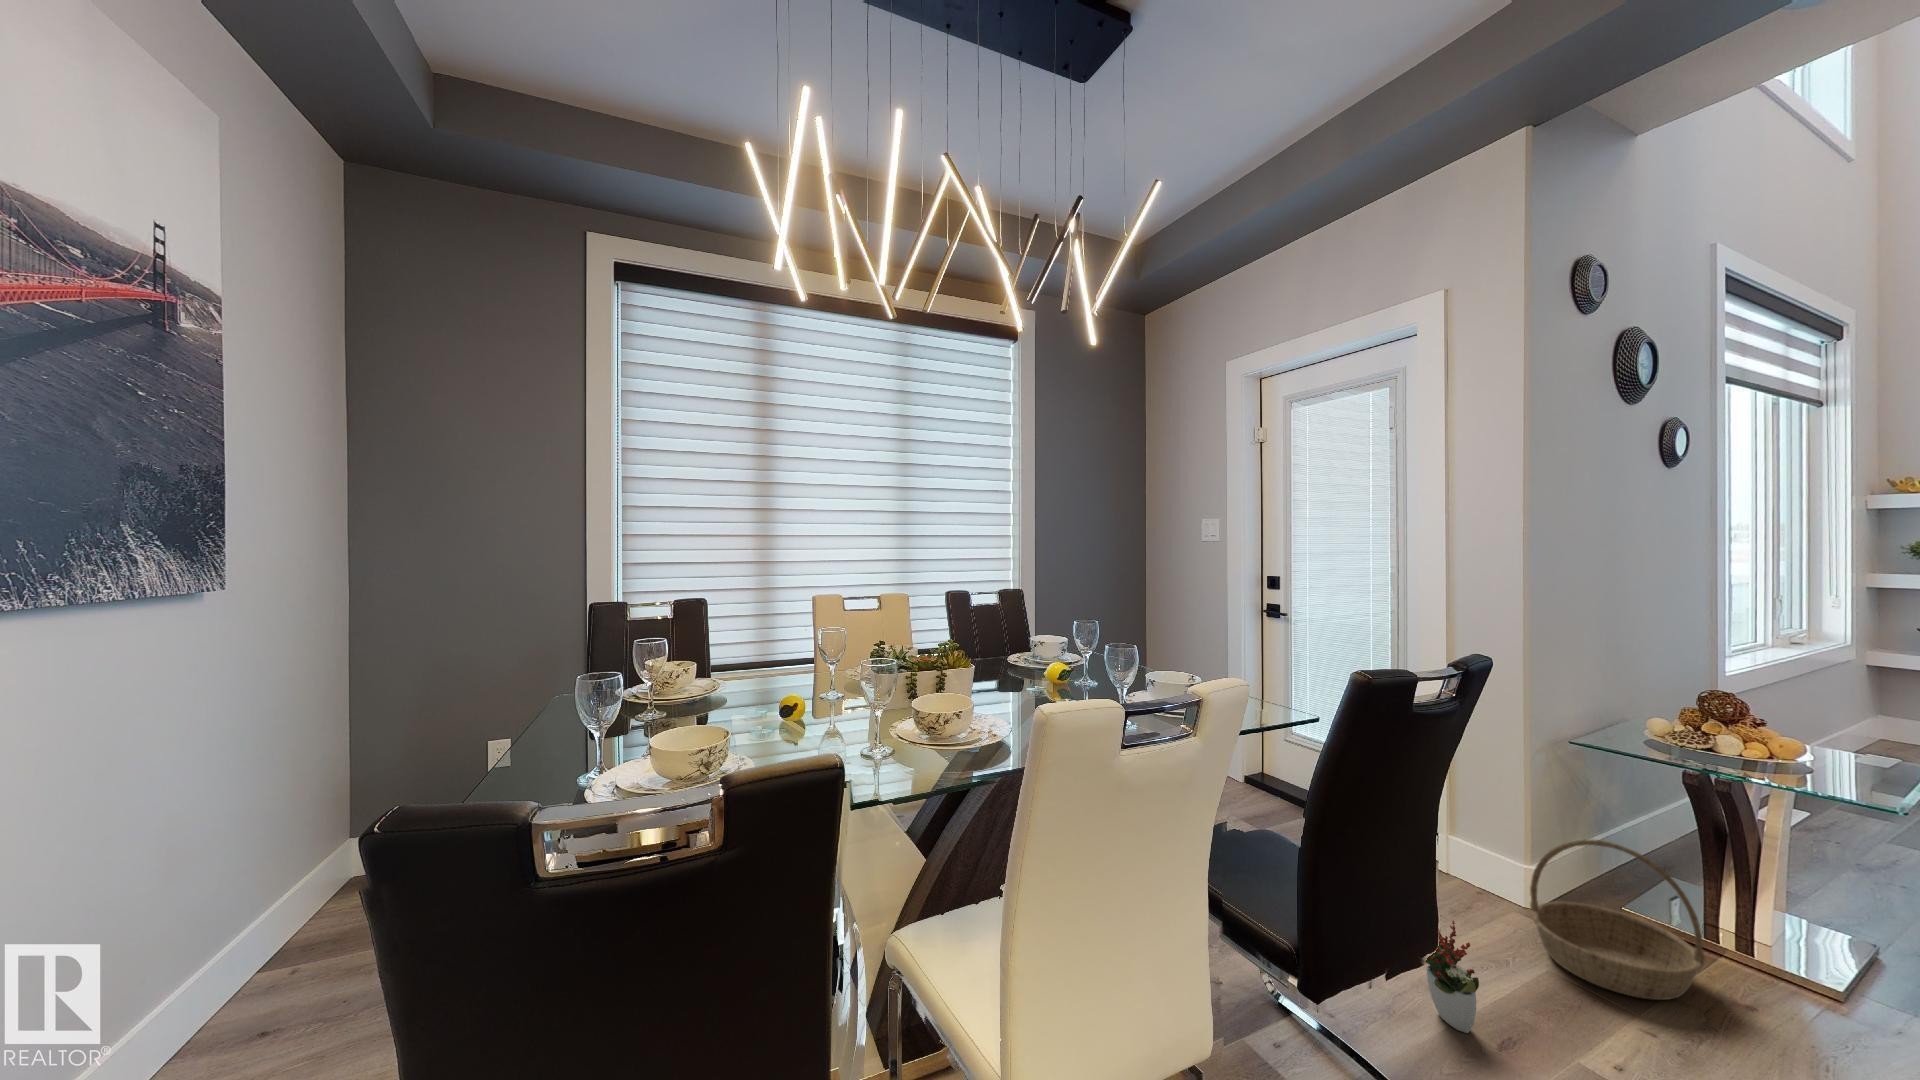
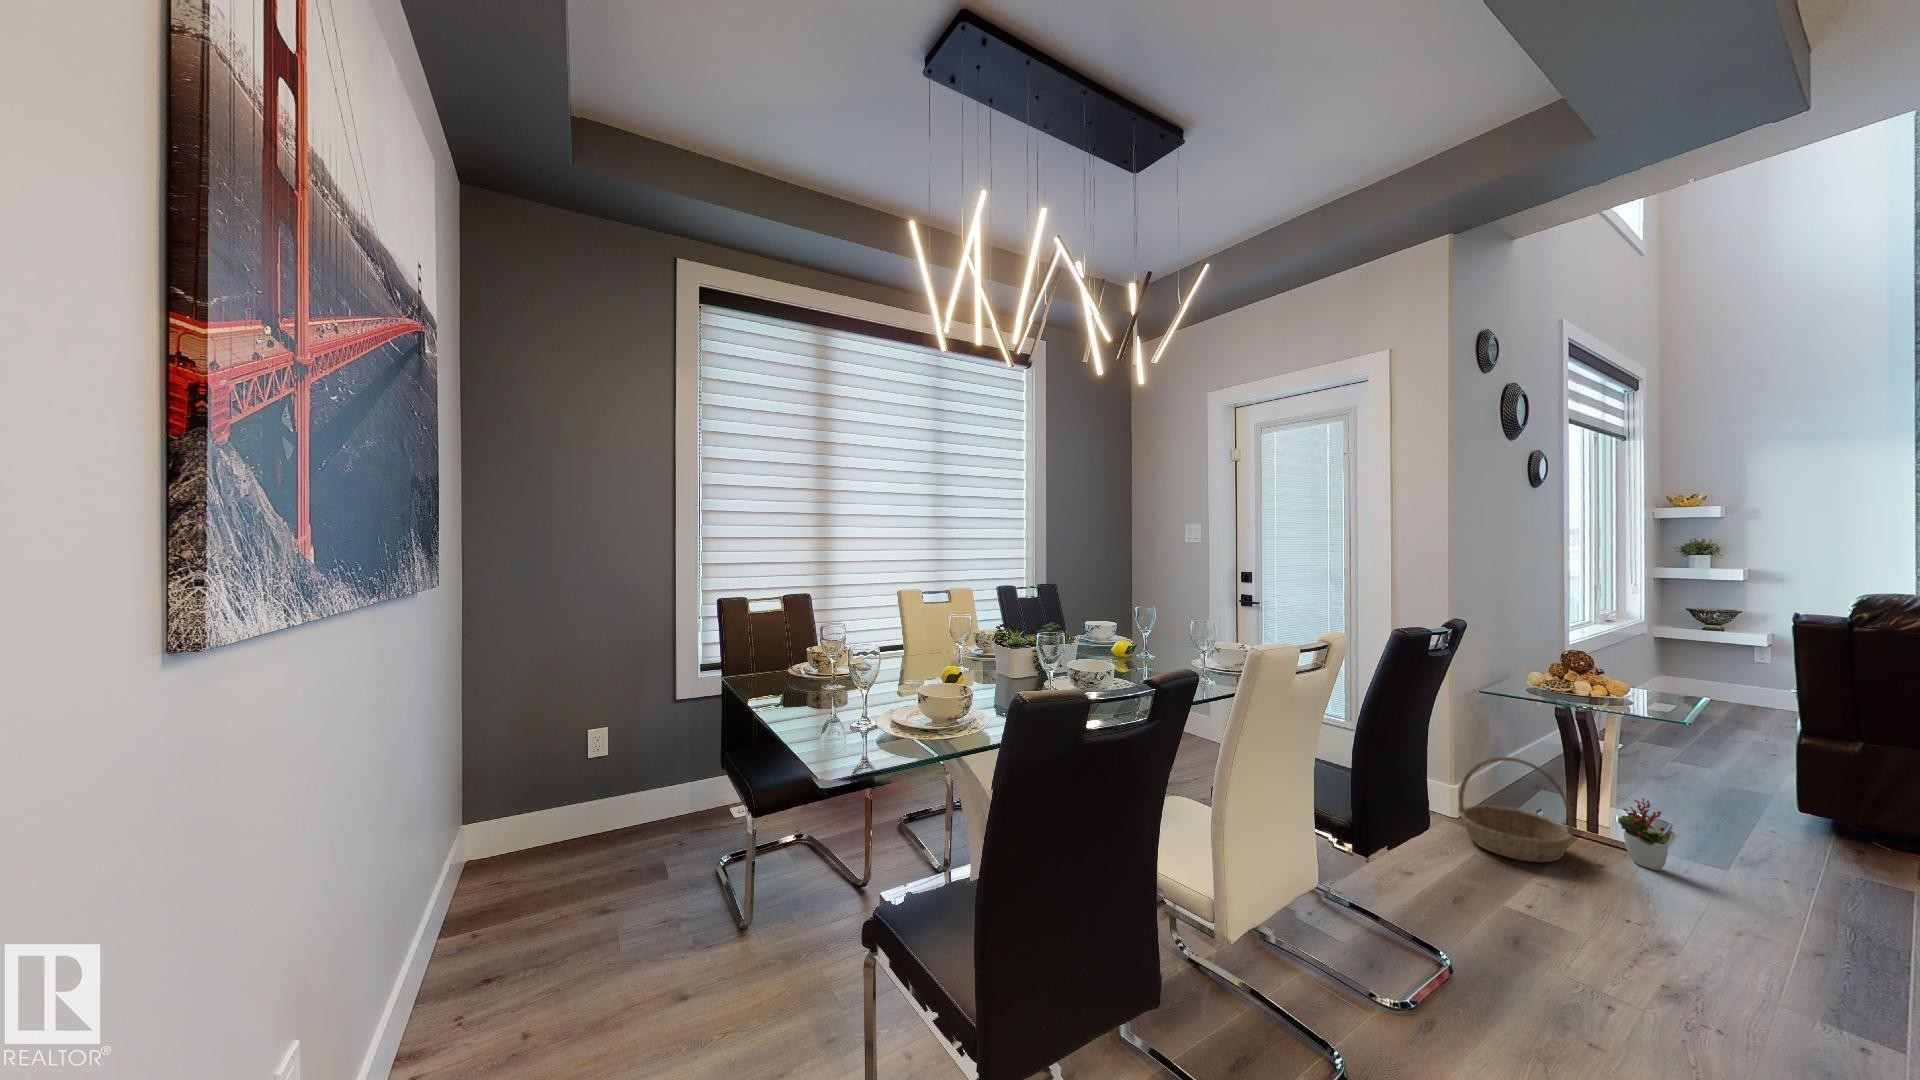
decorative plant: present [1423,920,1479,1033] -> present [1618,798,1670,871]

